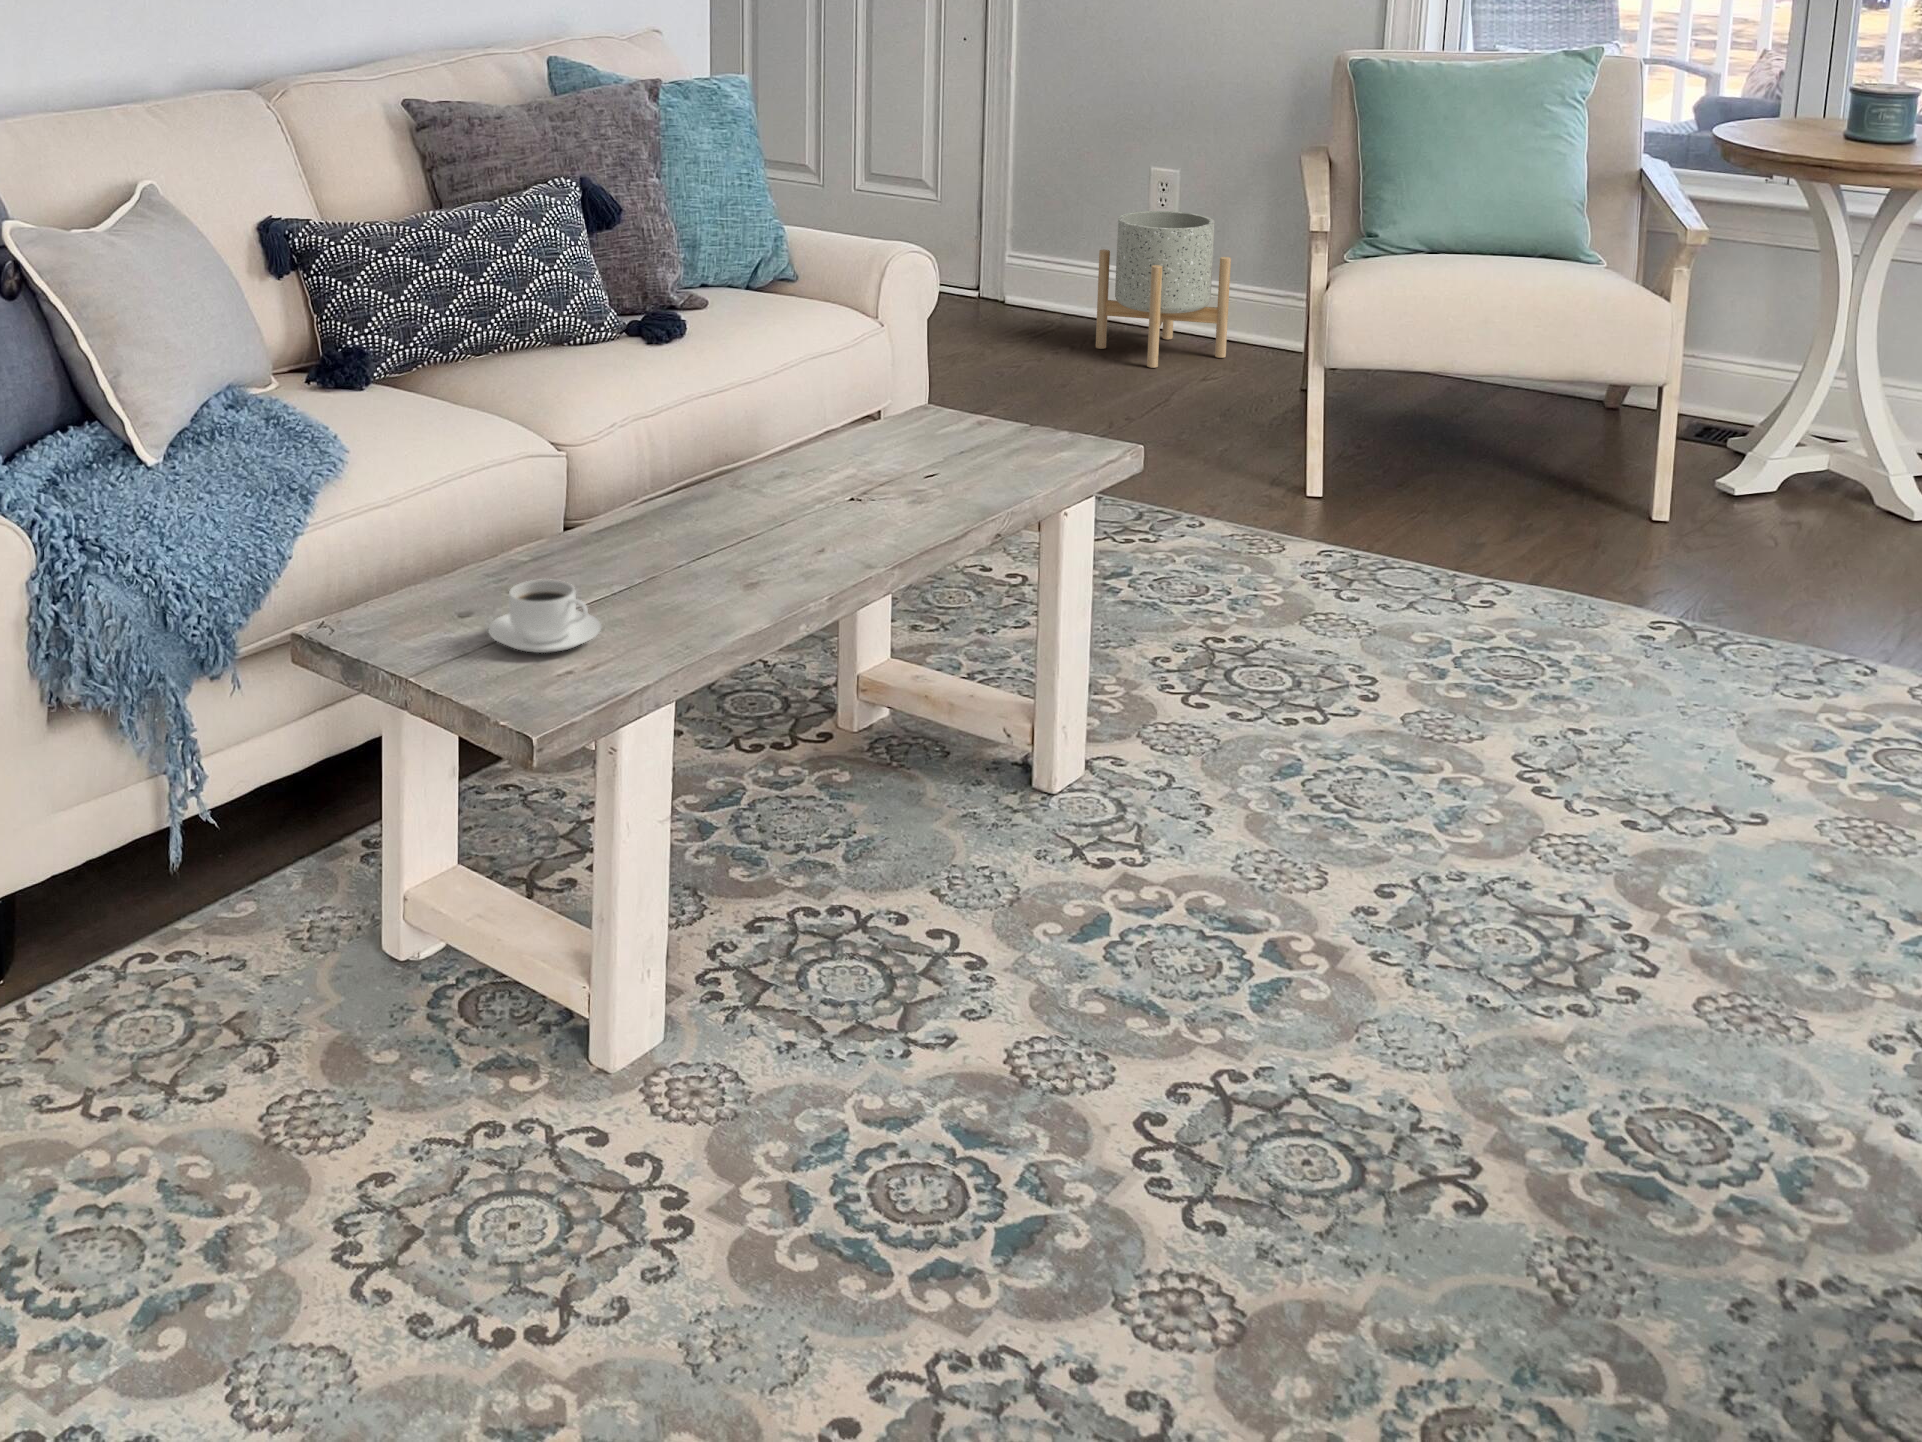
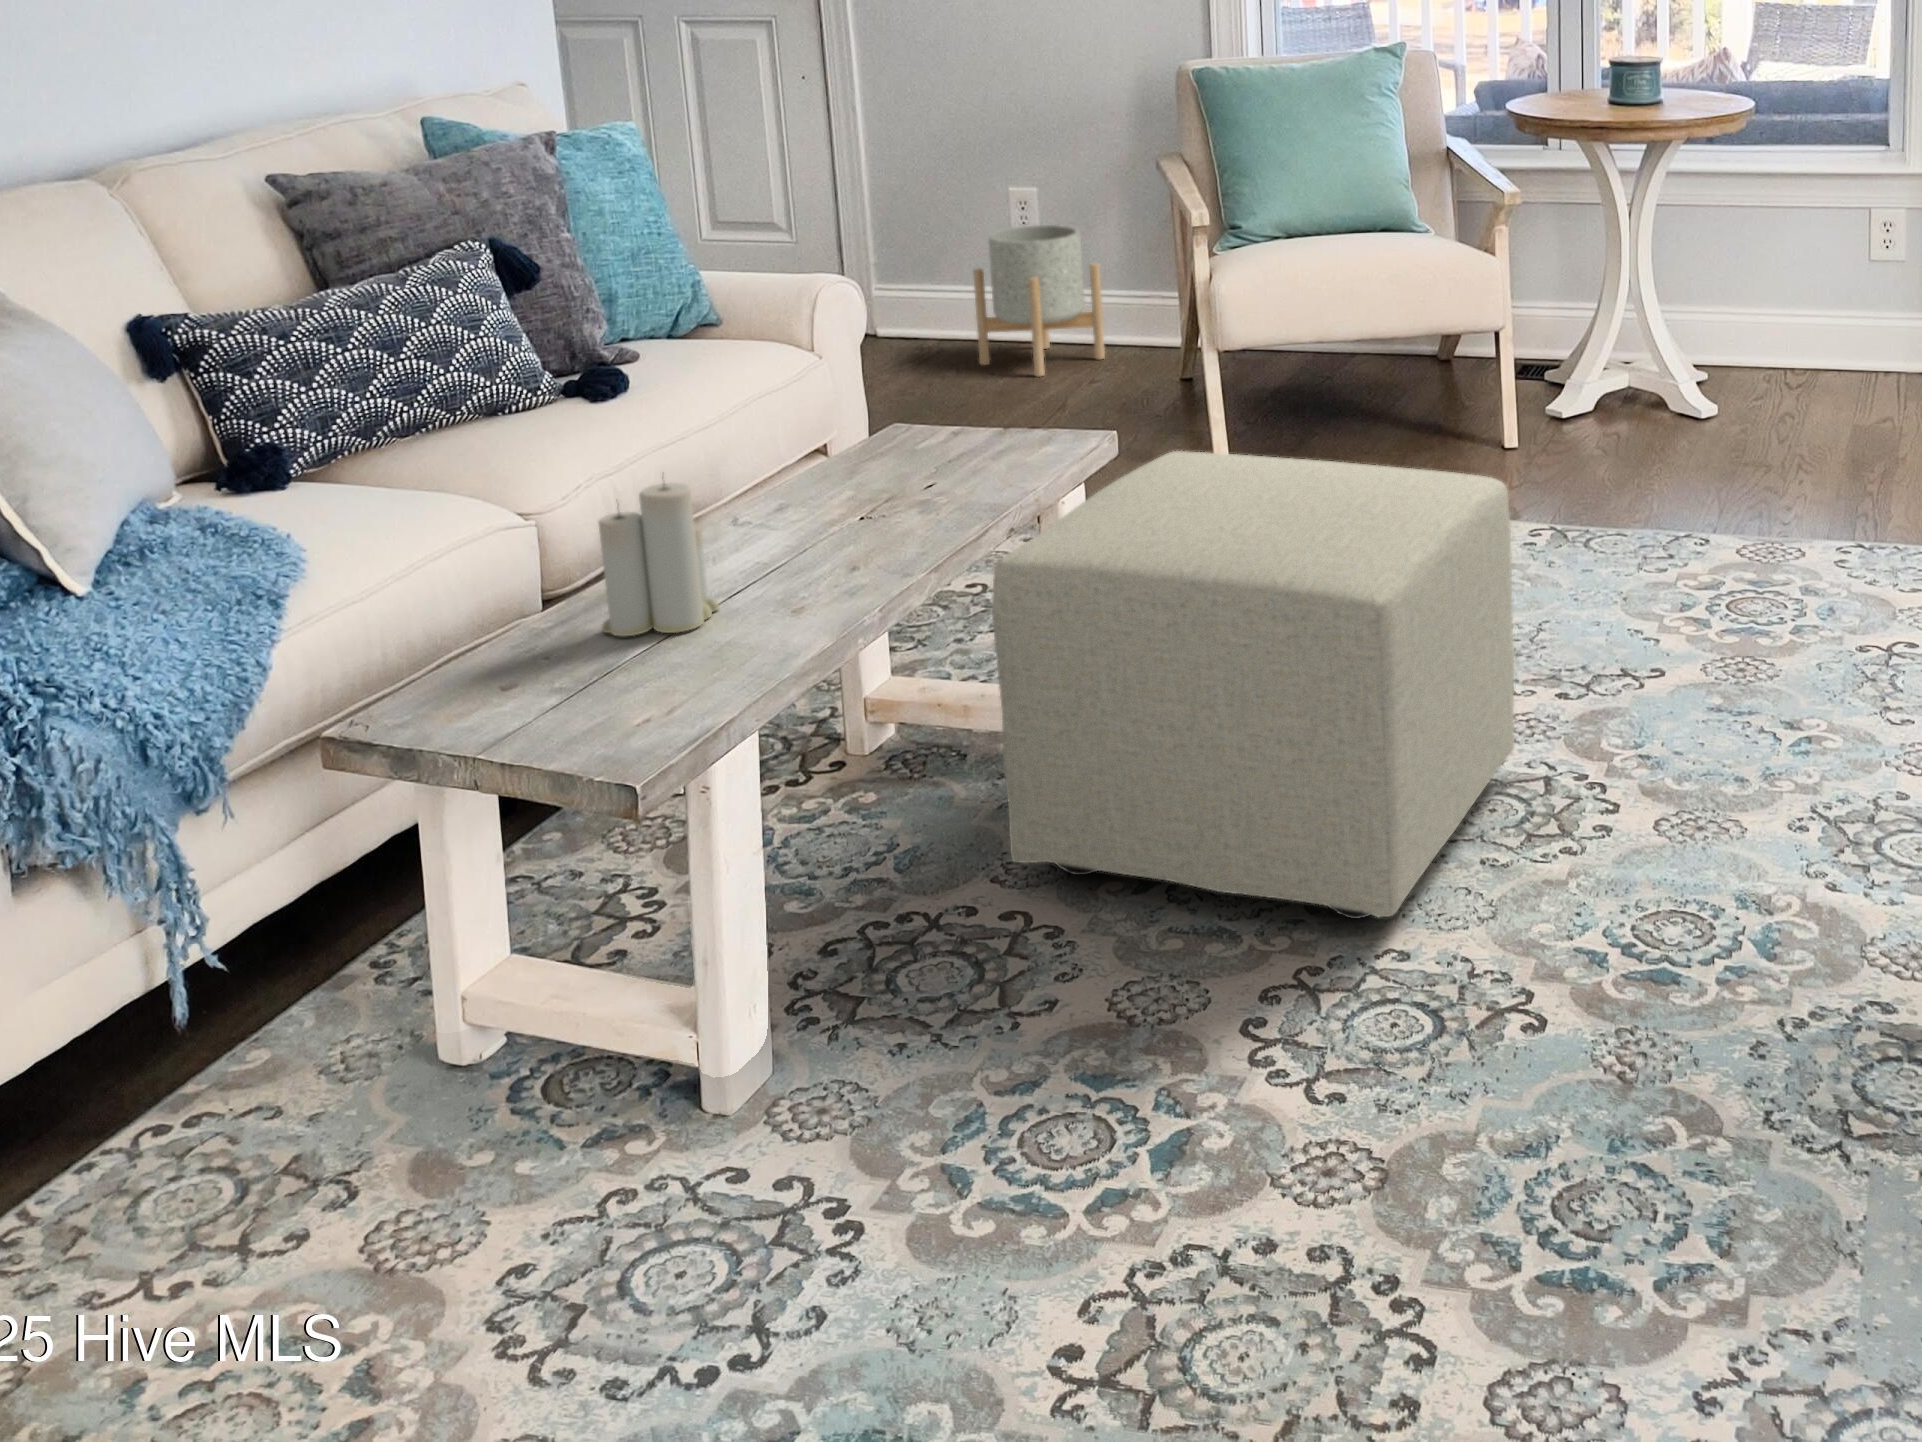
candle: none [572,429,685,588] -> present [599,483,719,637]
ottoman: none [953,476,1566,1036] -> present [992,451,1514,919]
coffee cup: present [488,579,601,653] -> none [540,634,661,709]

